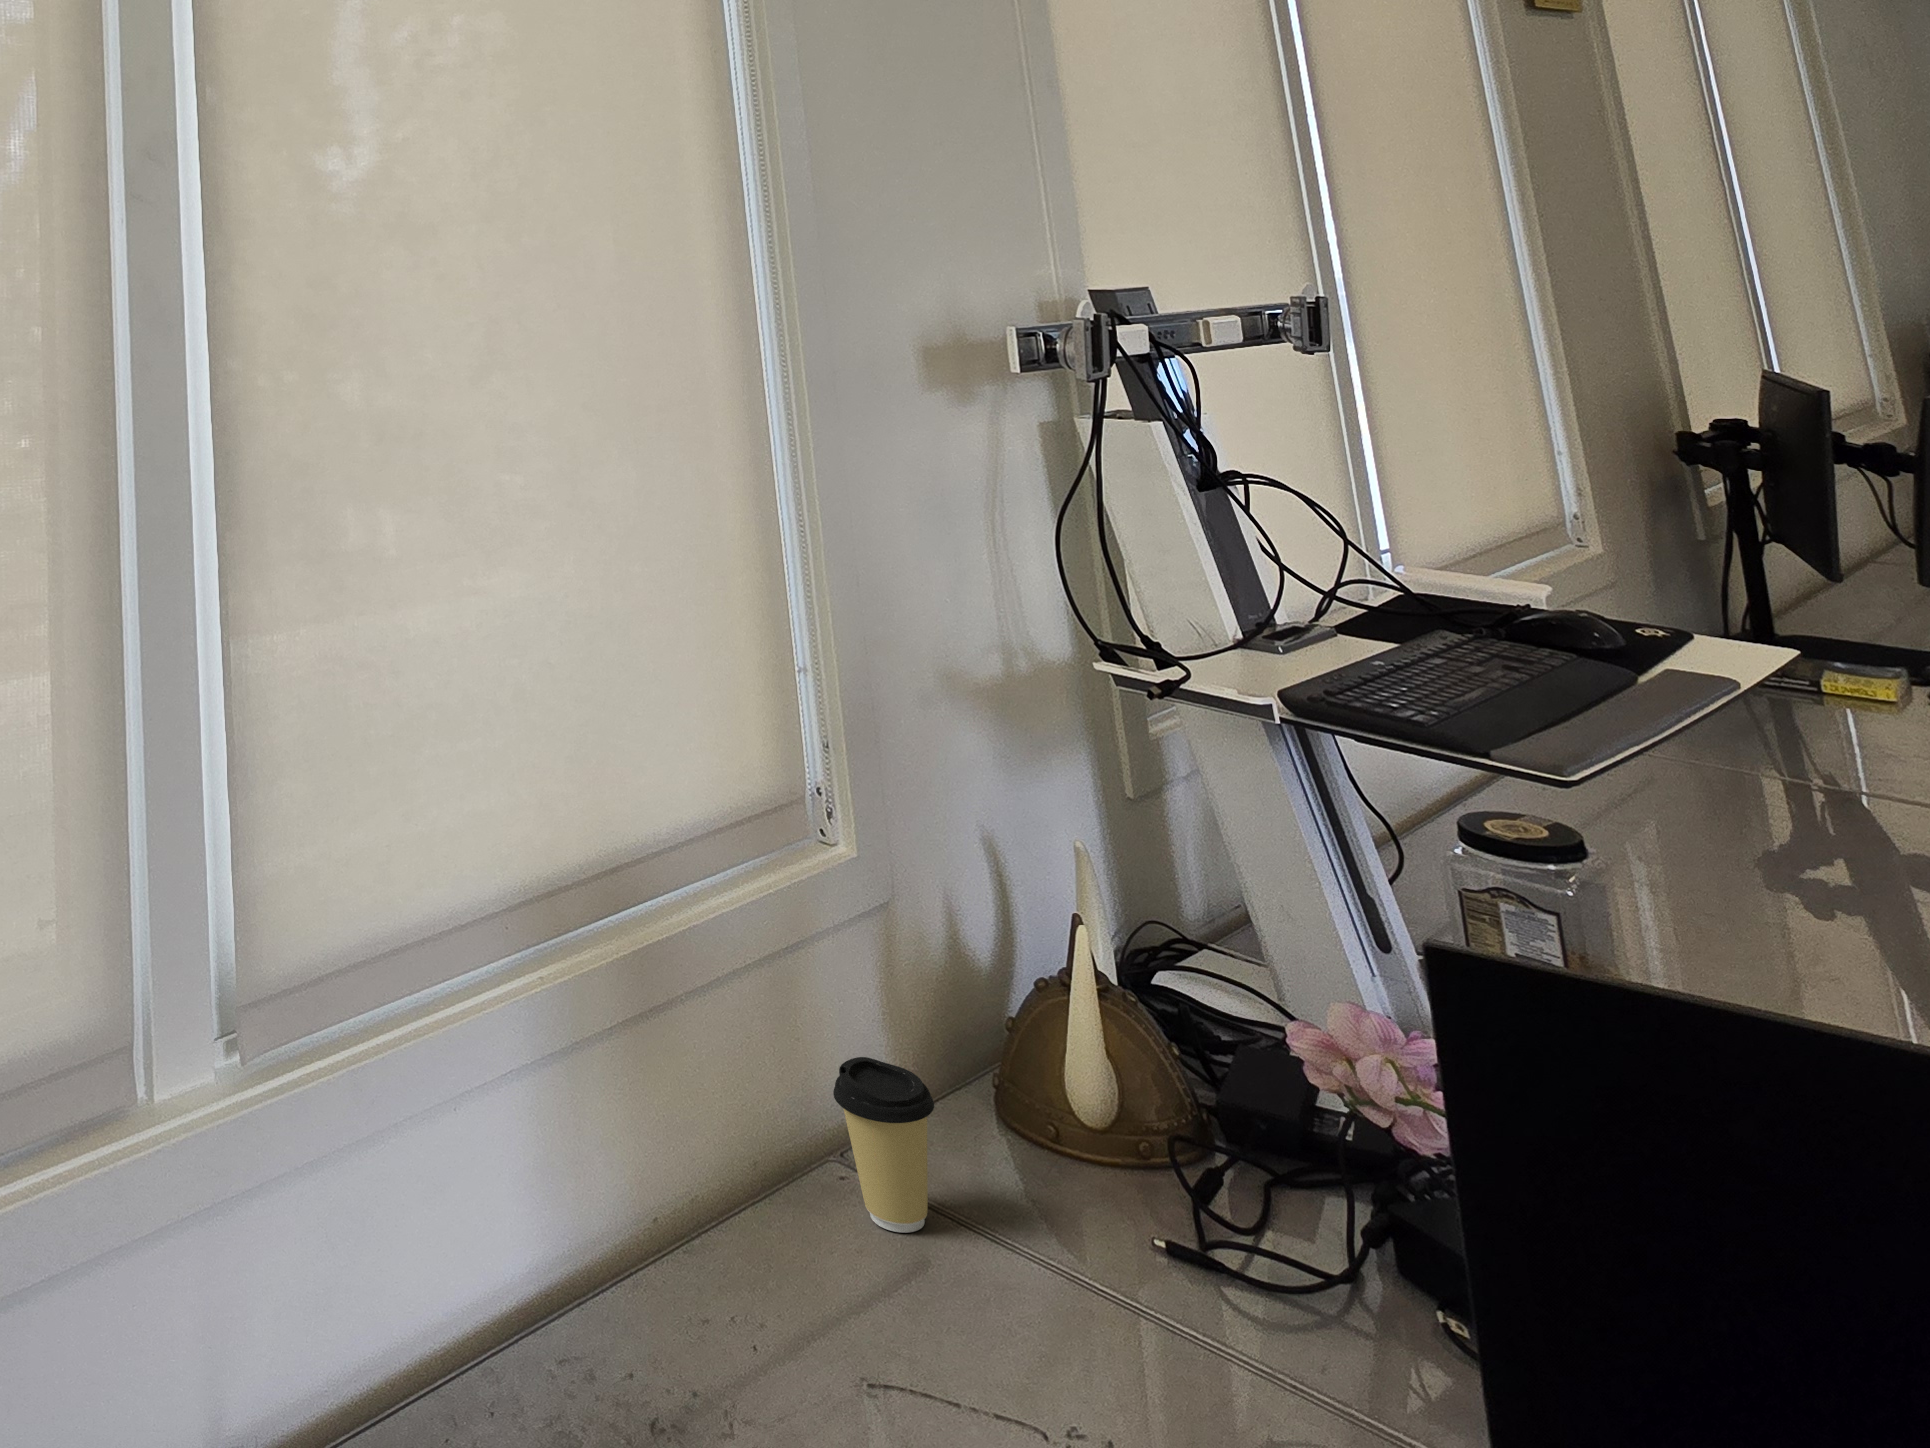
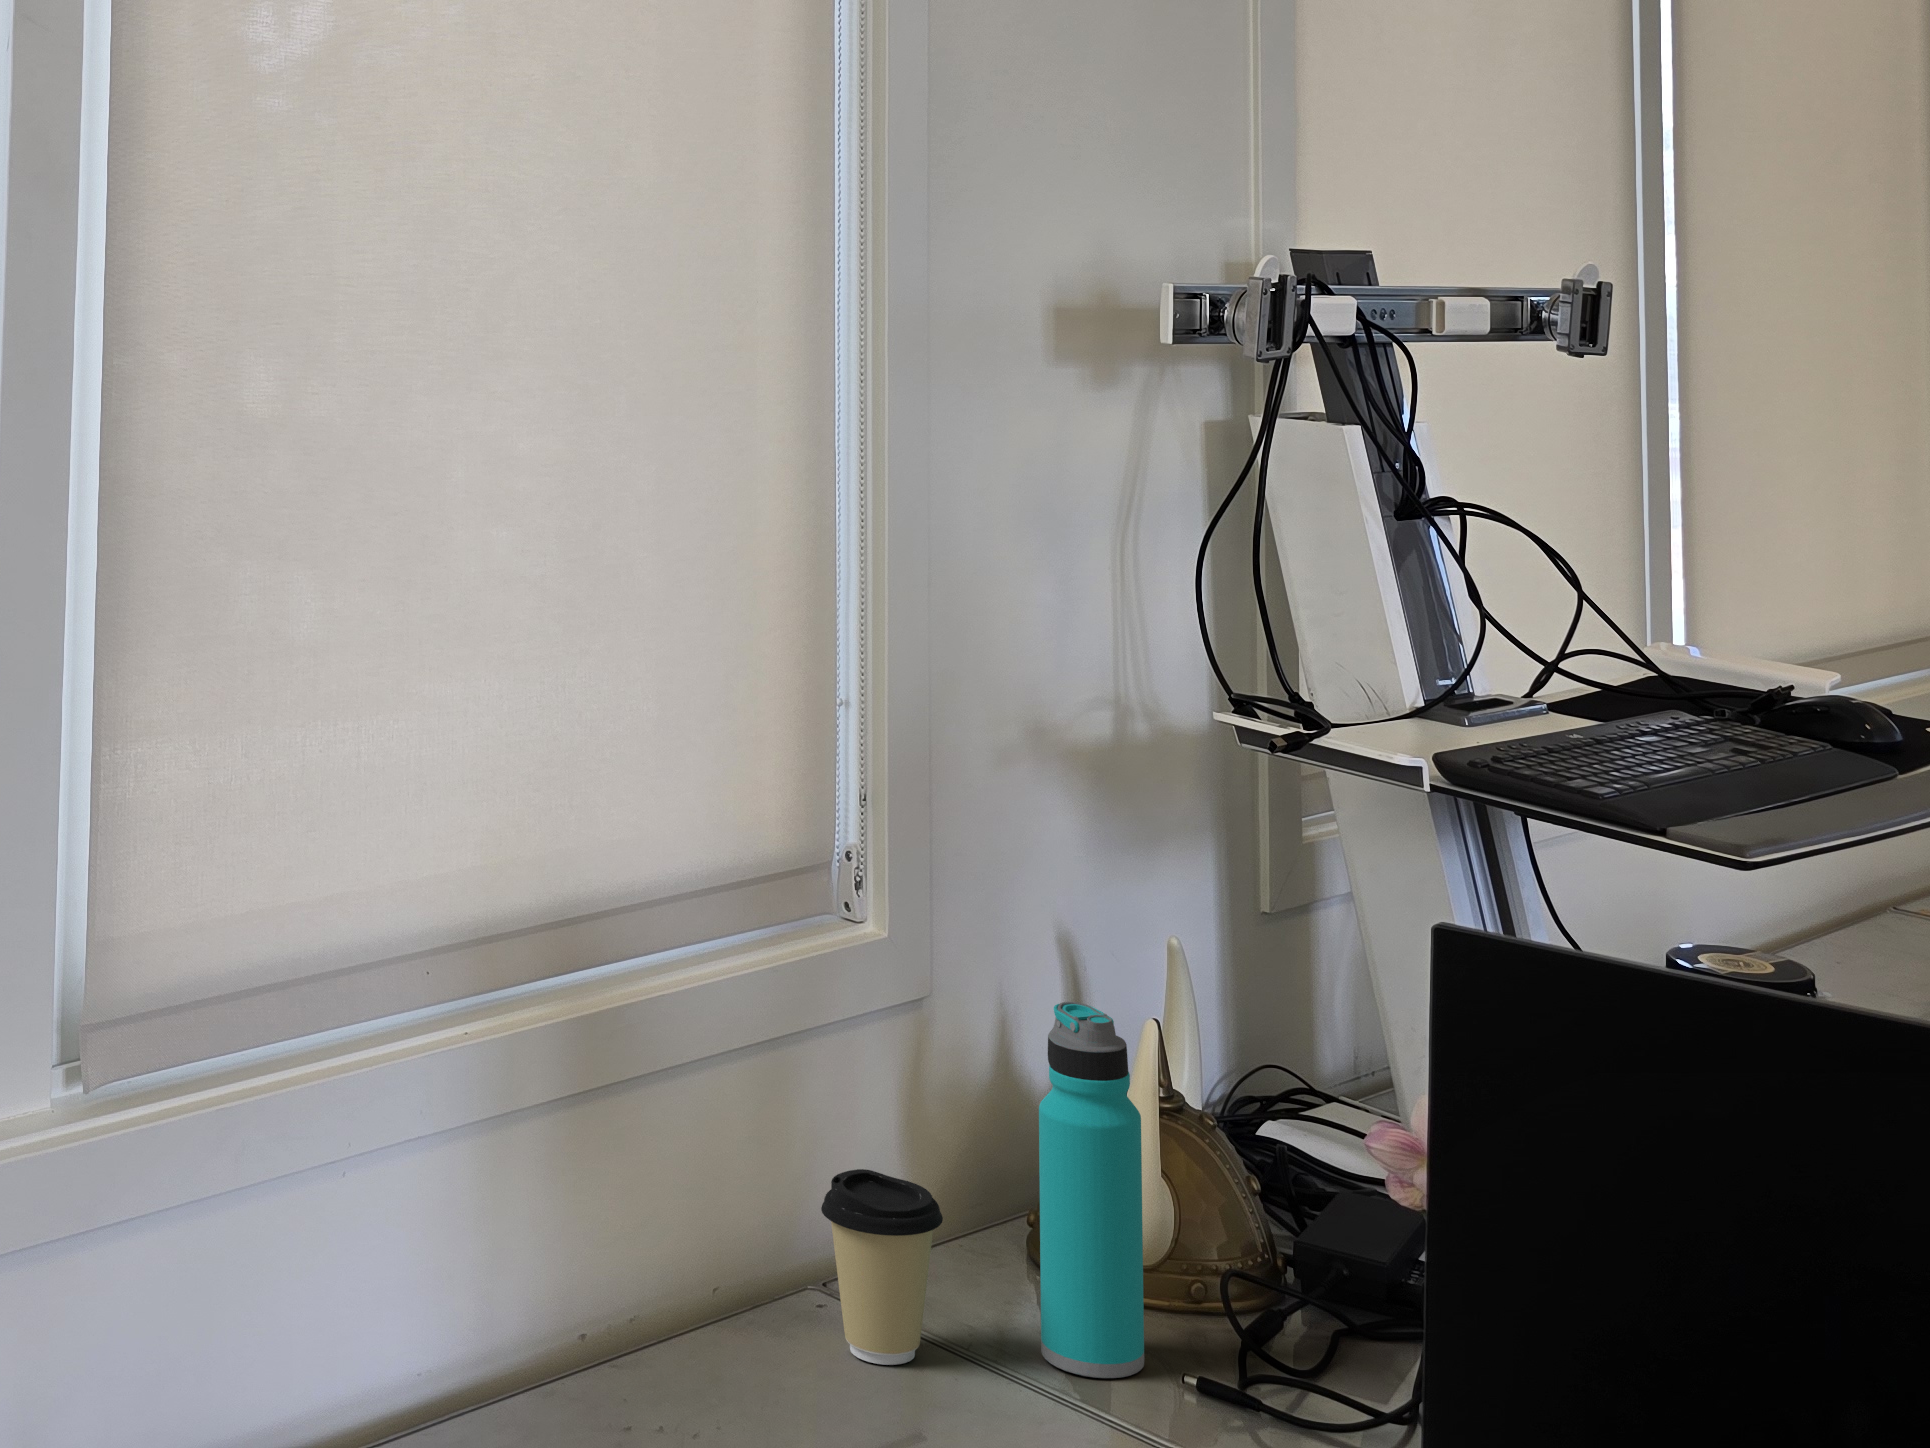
water bottle: none [1001,912,1117,1244] -> present [1039,1002,1144,1378]

